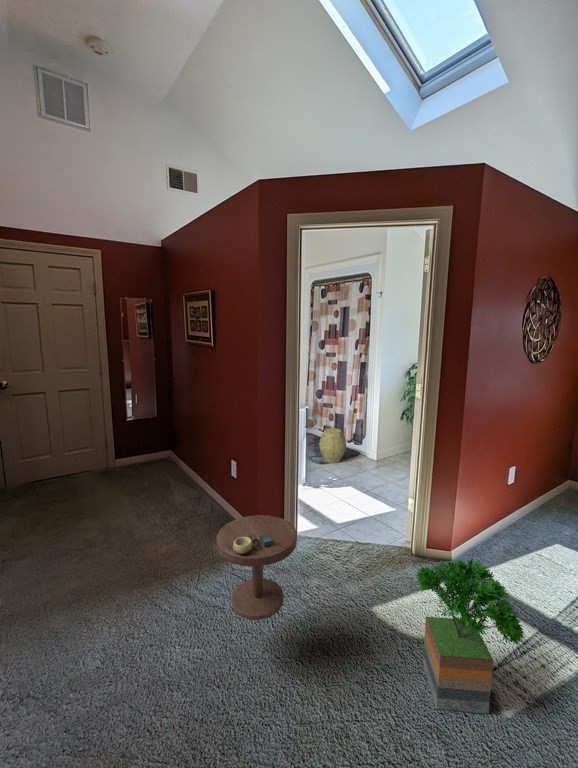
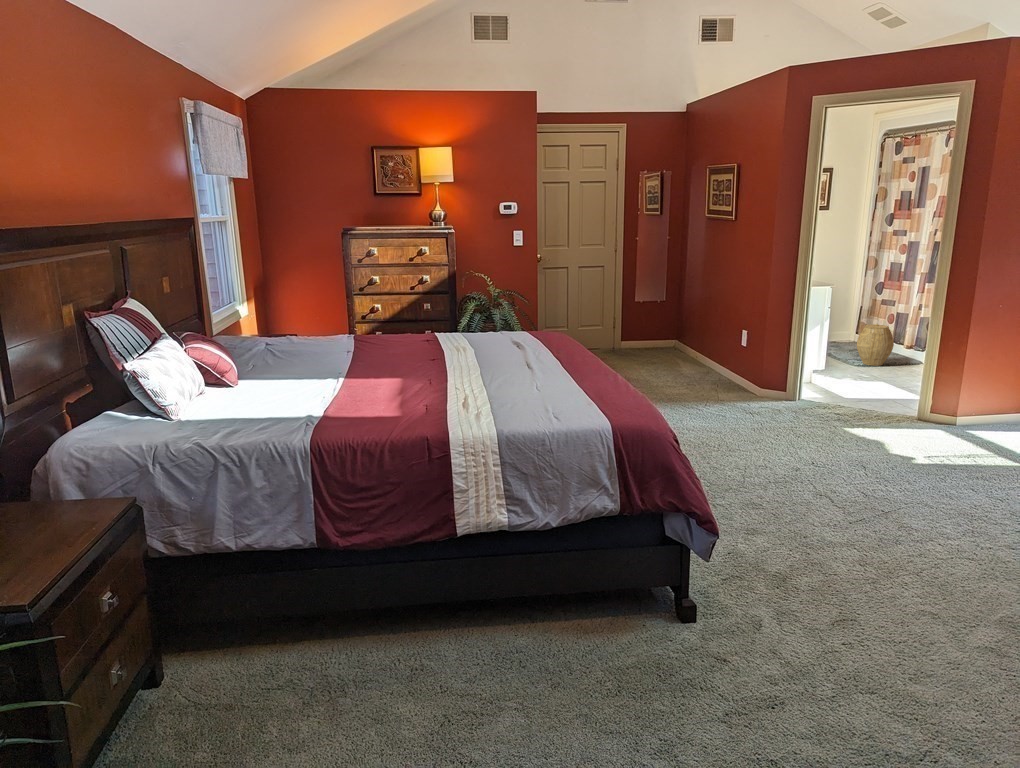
side table: present [217,515,297,620] -> none [713,338,767,430]
potted tree: present [415,559,524,714] -> none [844,368,911,464]

